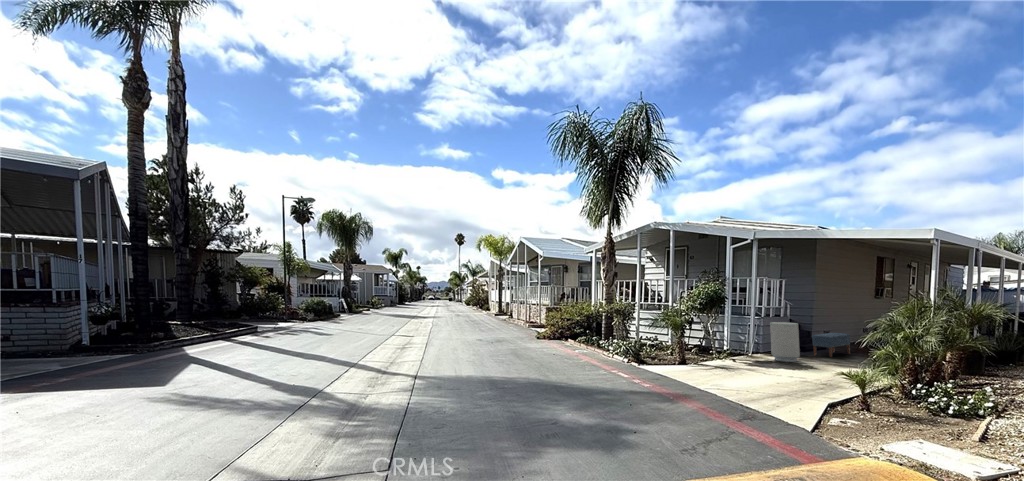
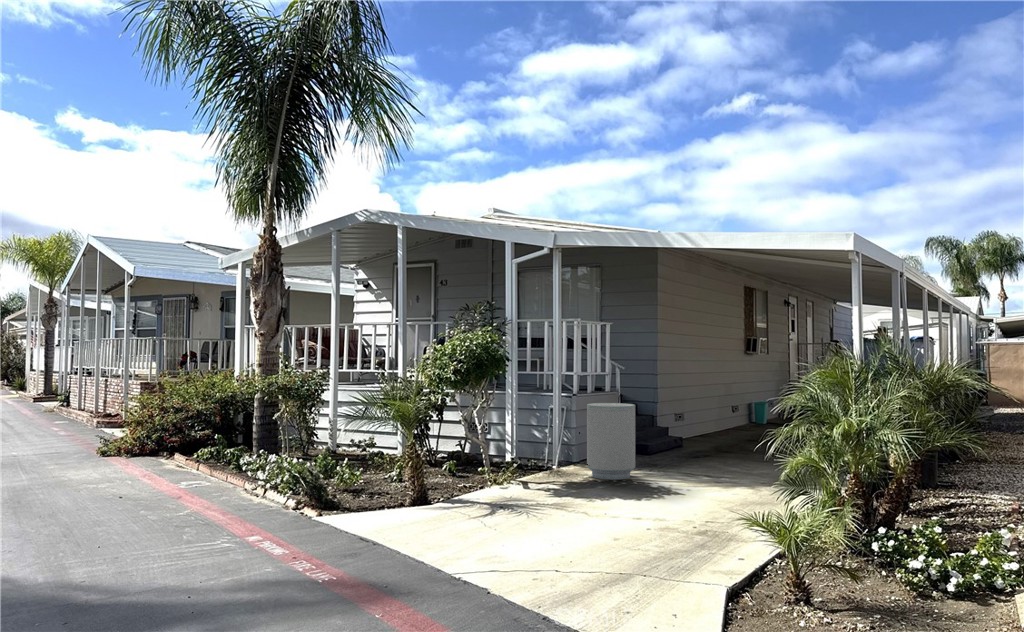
bench: present [812,333,850,357] -> none [650,419,706,465]

